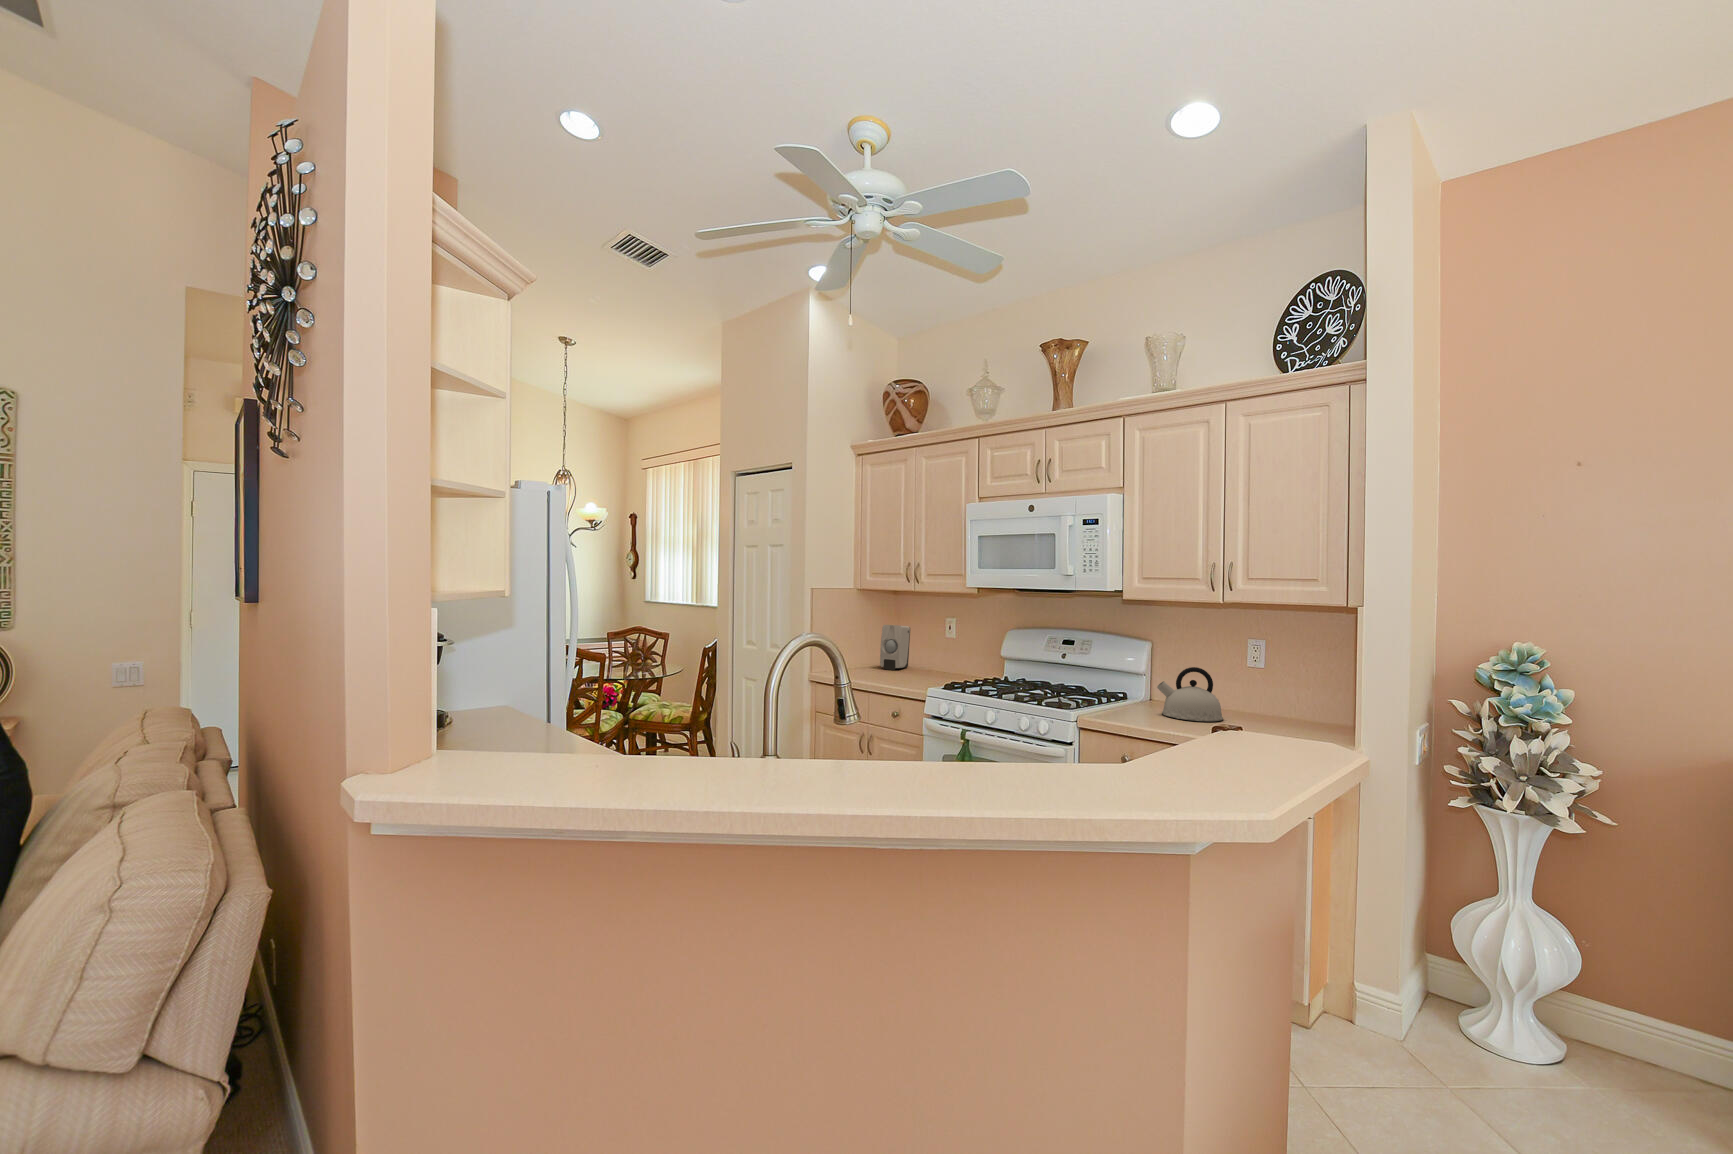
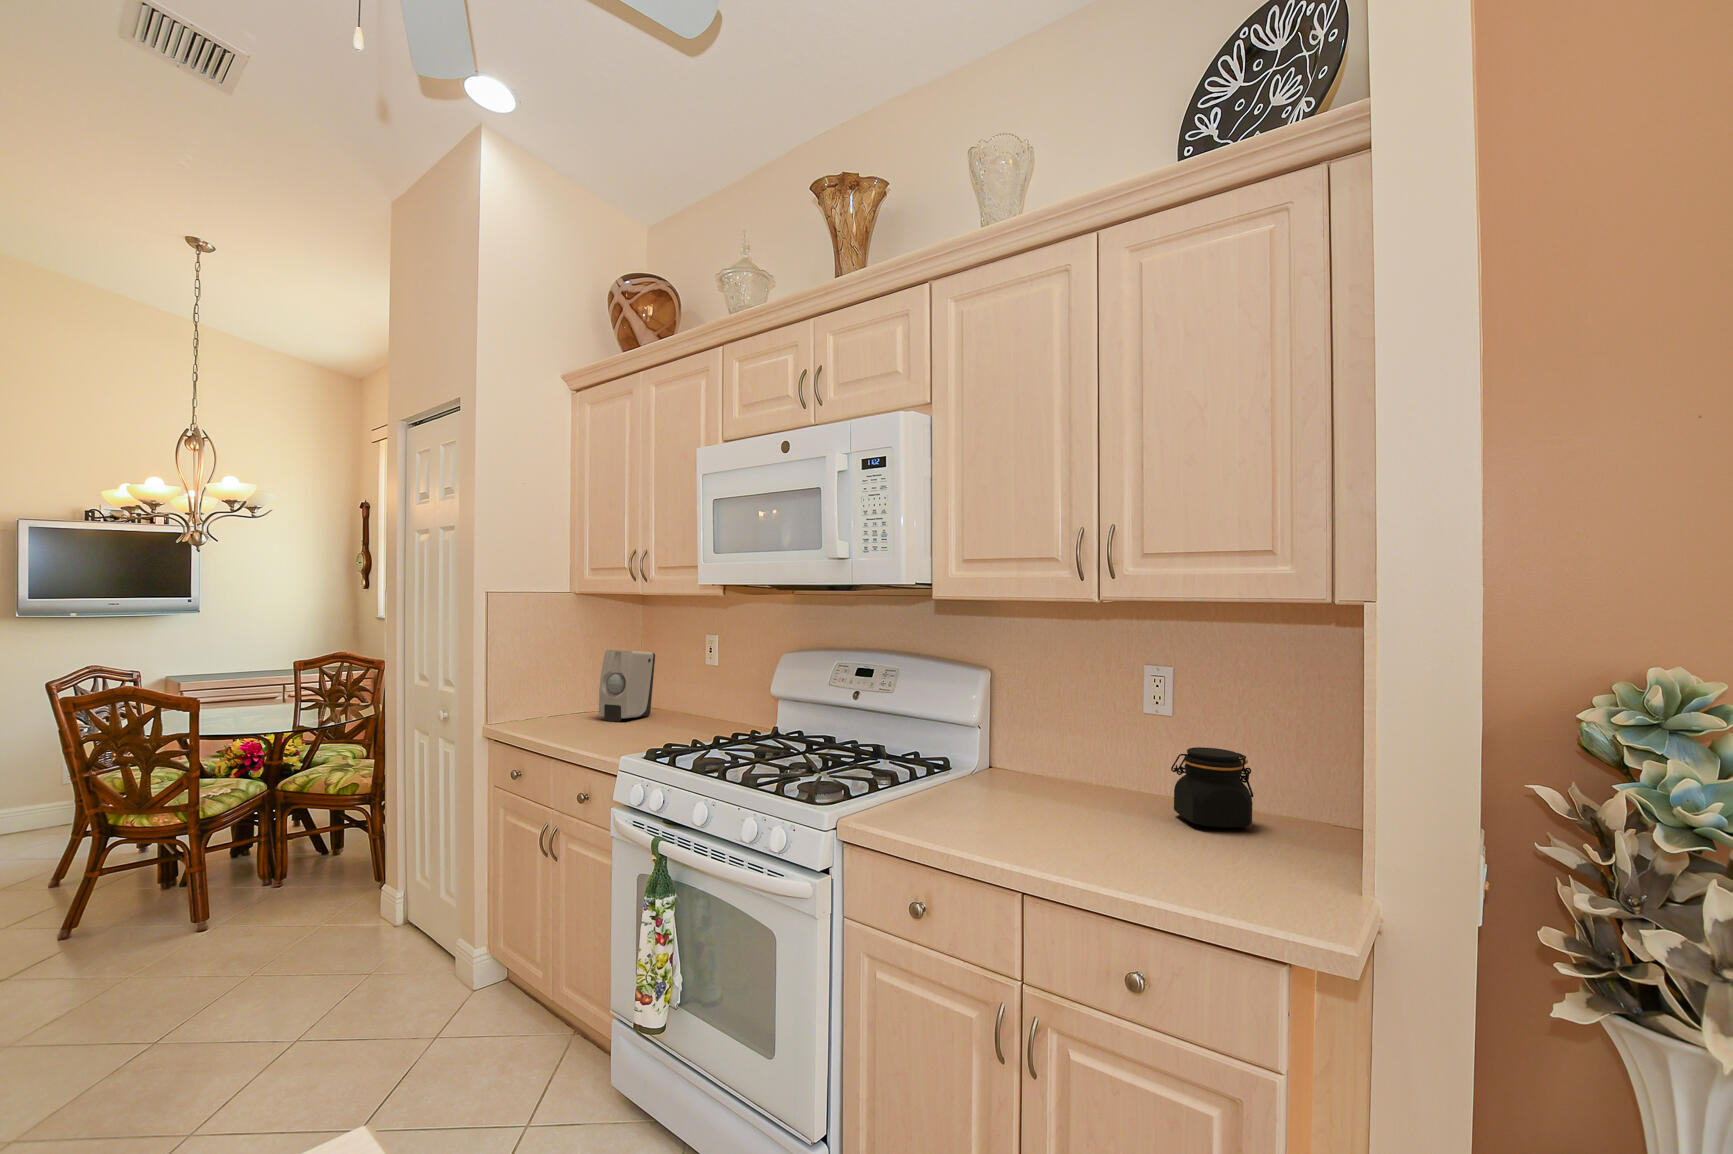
kettle: present [1157,667,1223,721] -> none [988,721,1103,825]
jar: none [1263,683,1310,725] -> present [1171,747,1253,828]

